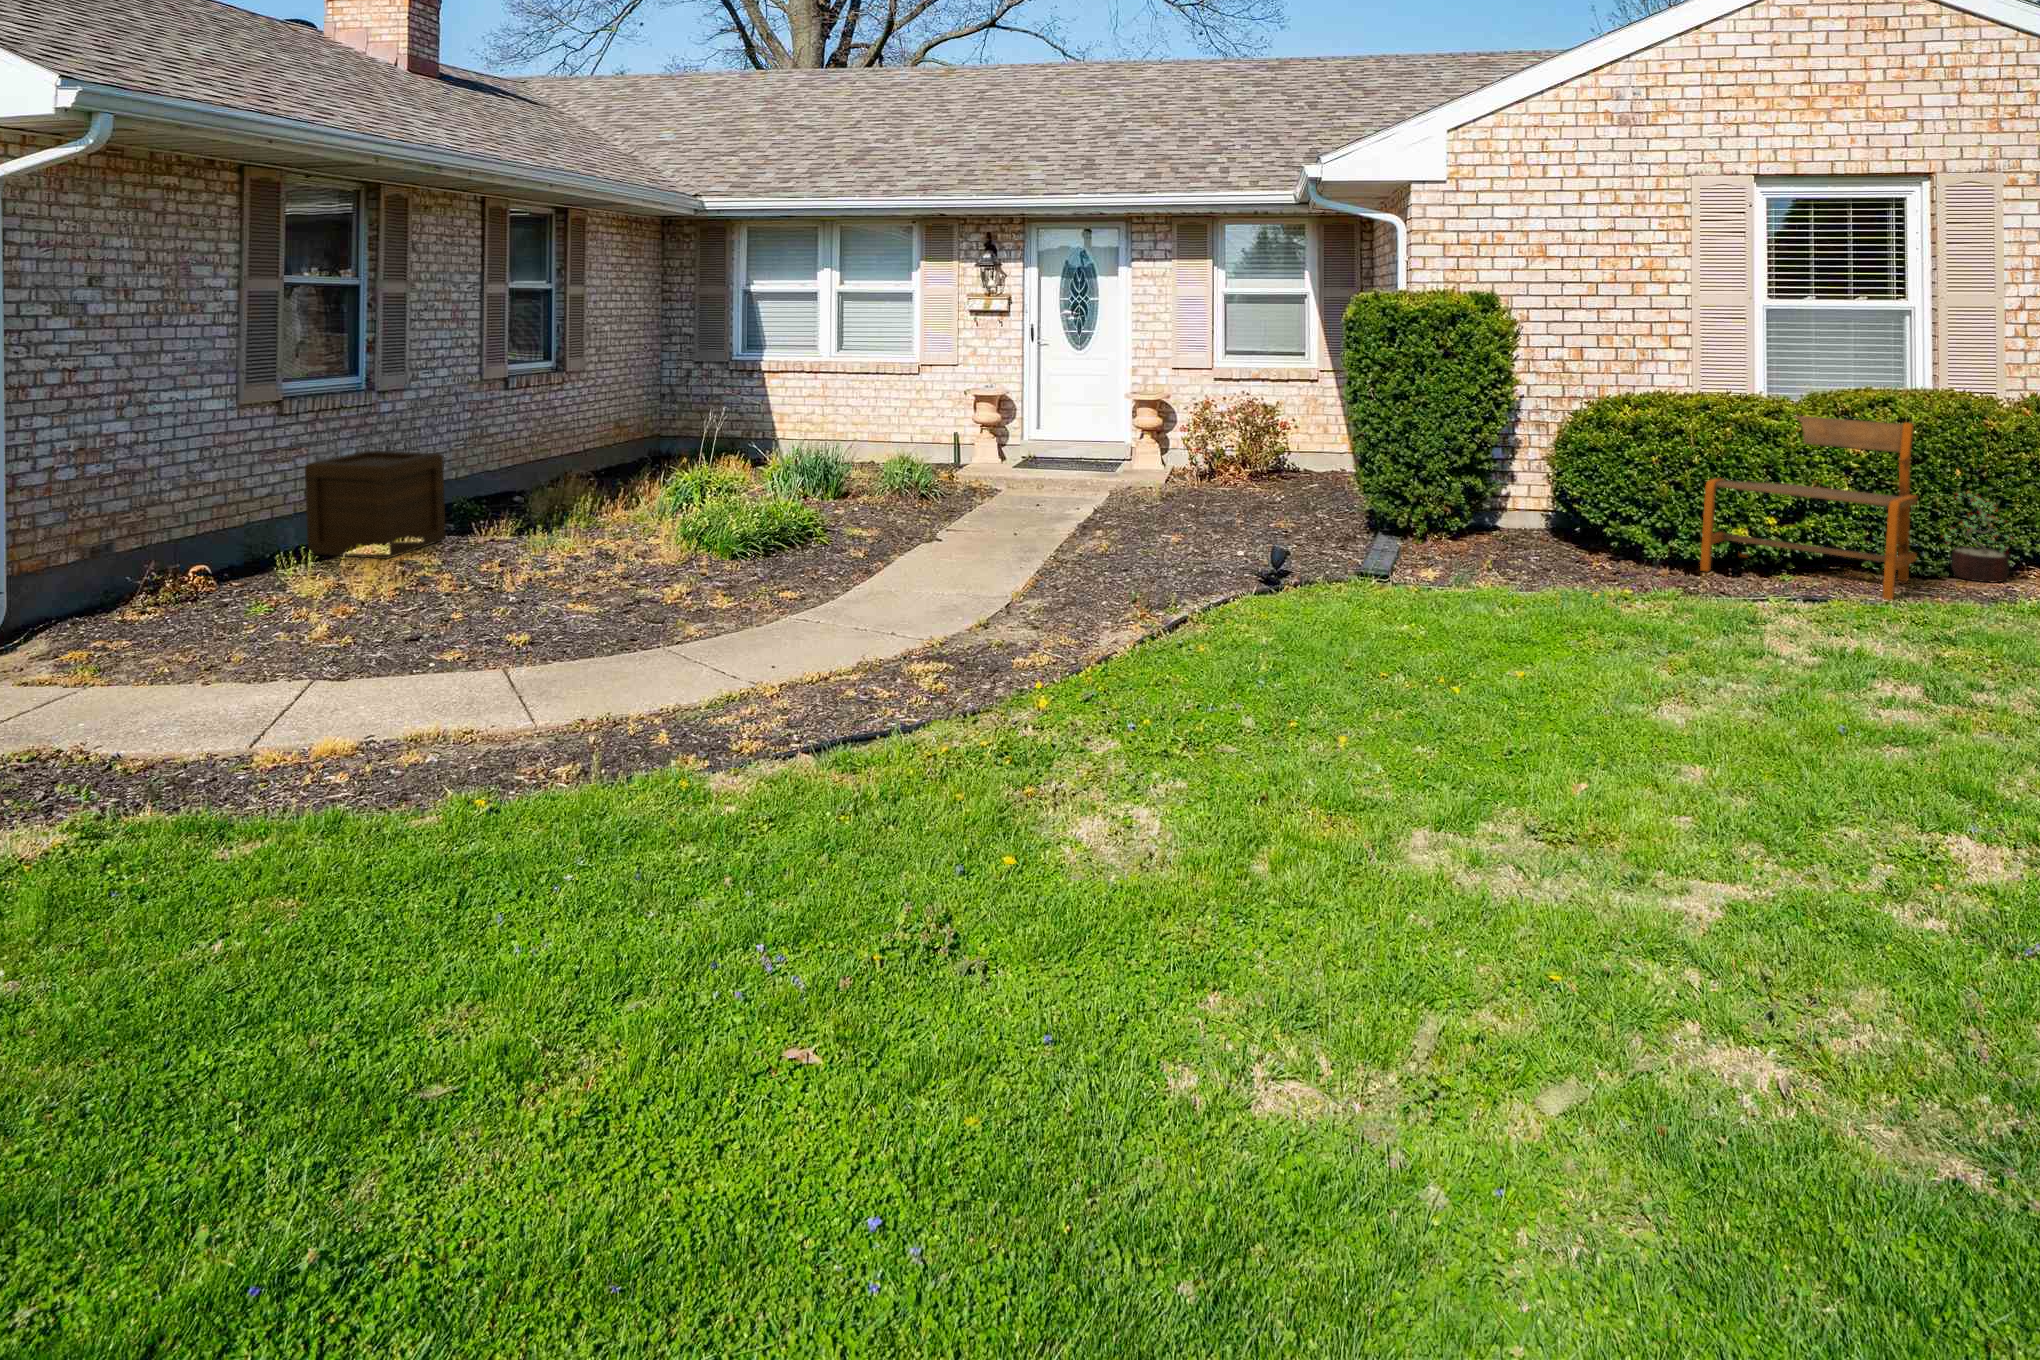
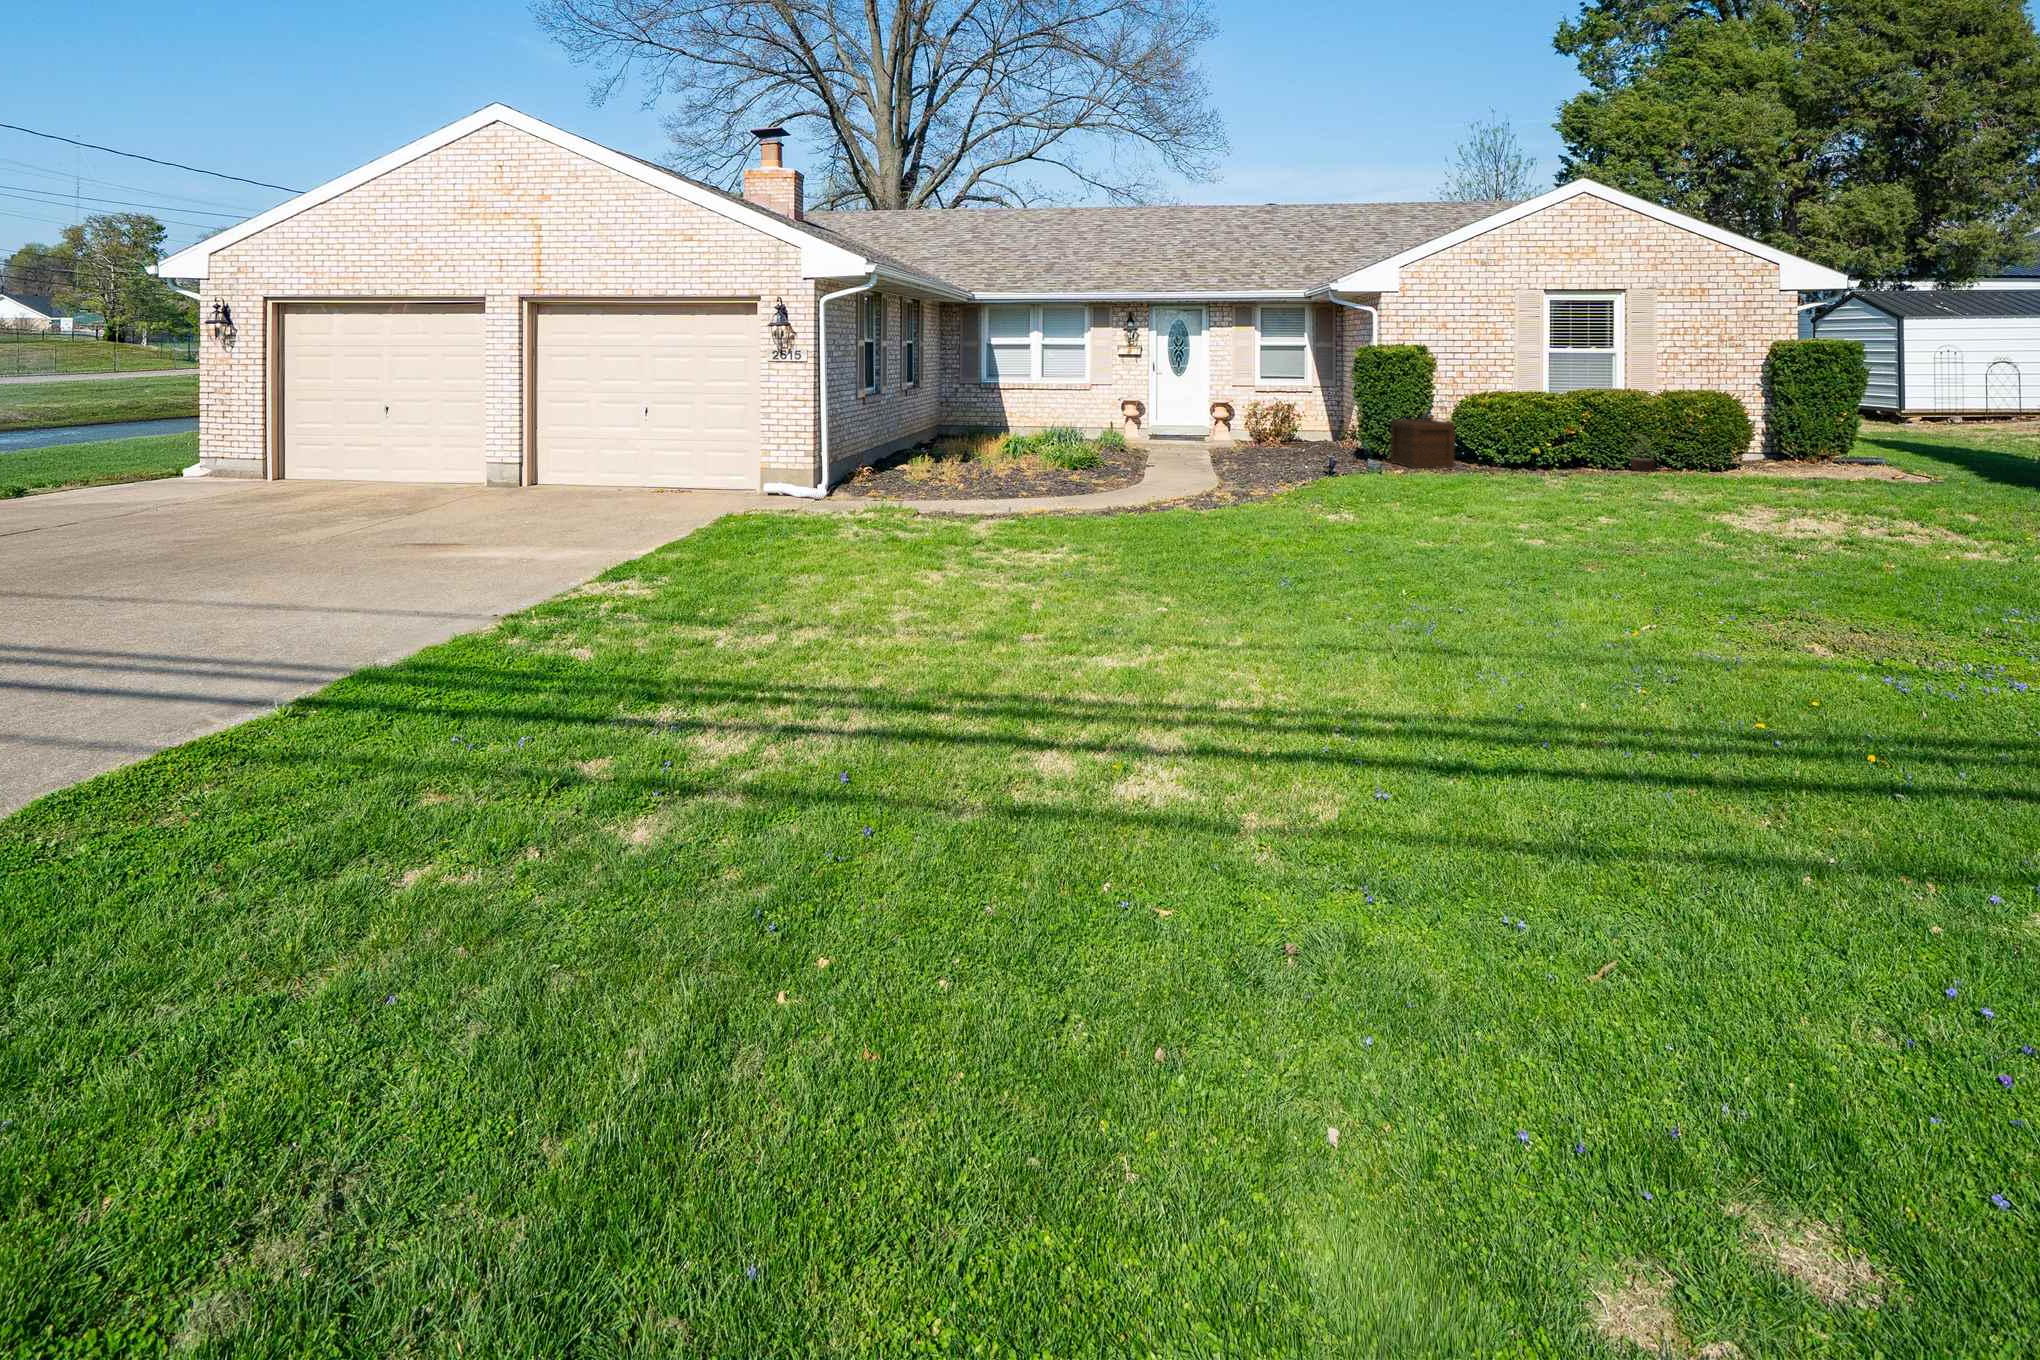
bench: present [1700,416,1917,600] -> none [1521,397,1615,476]
wooden crate: present [305,451,446,559] -> present [1390,419,1455,468]

